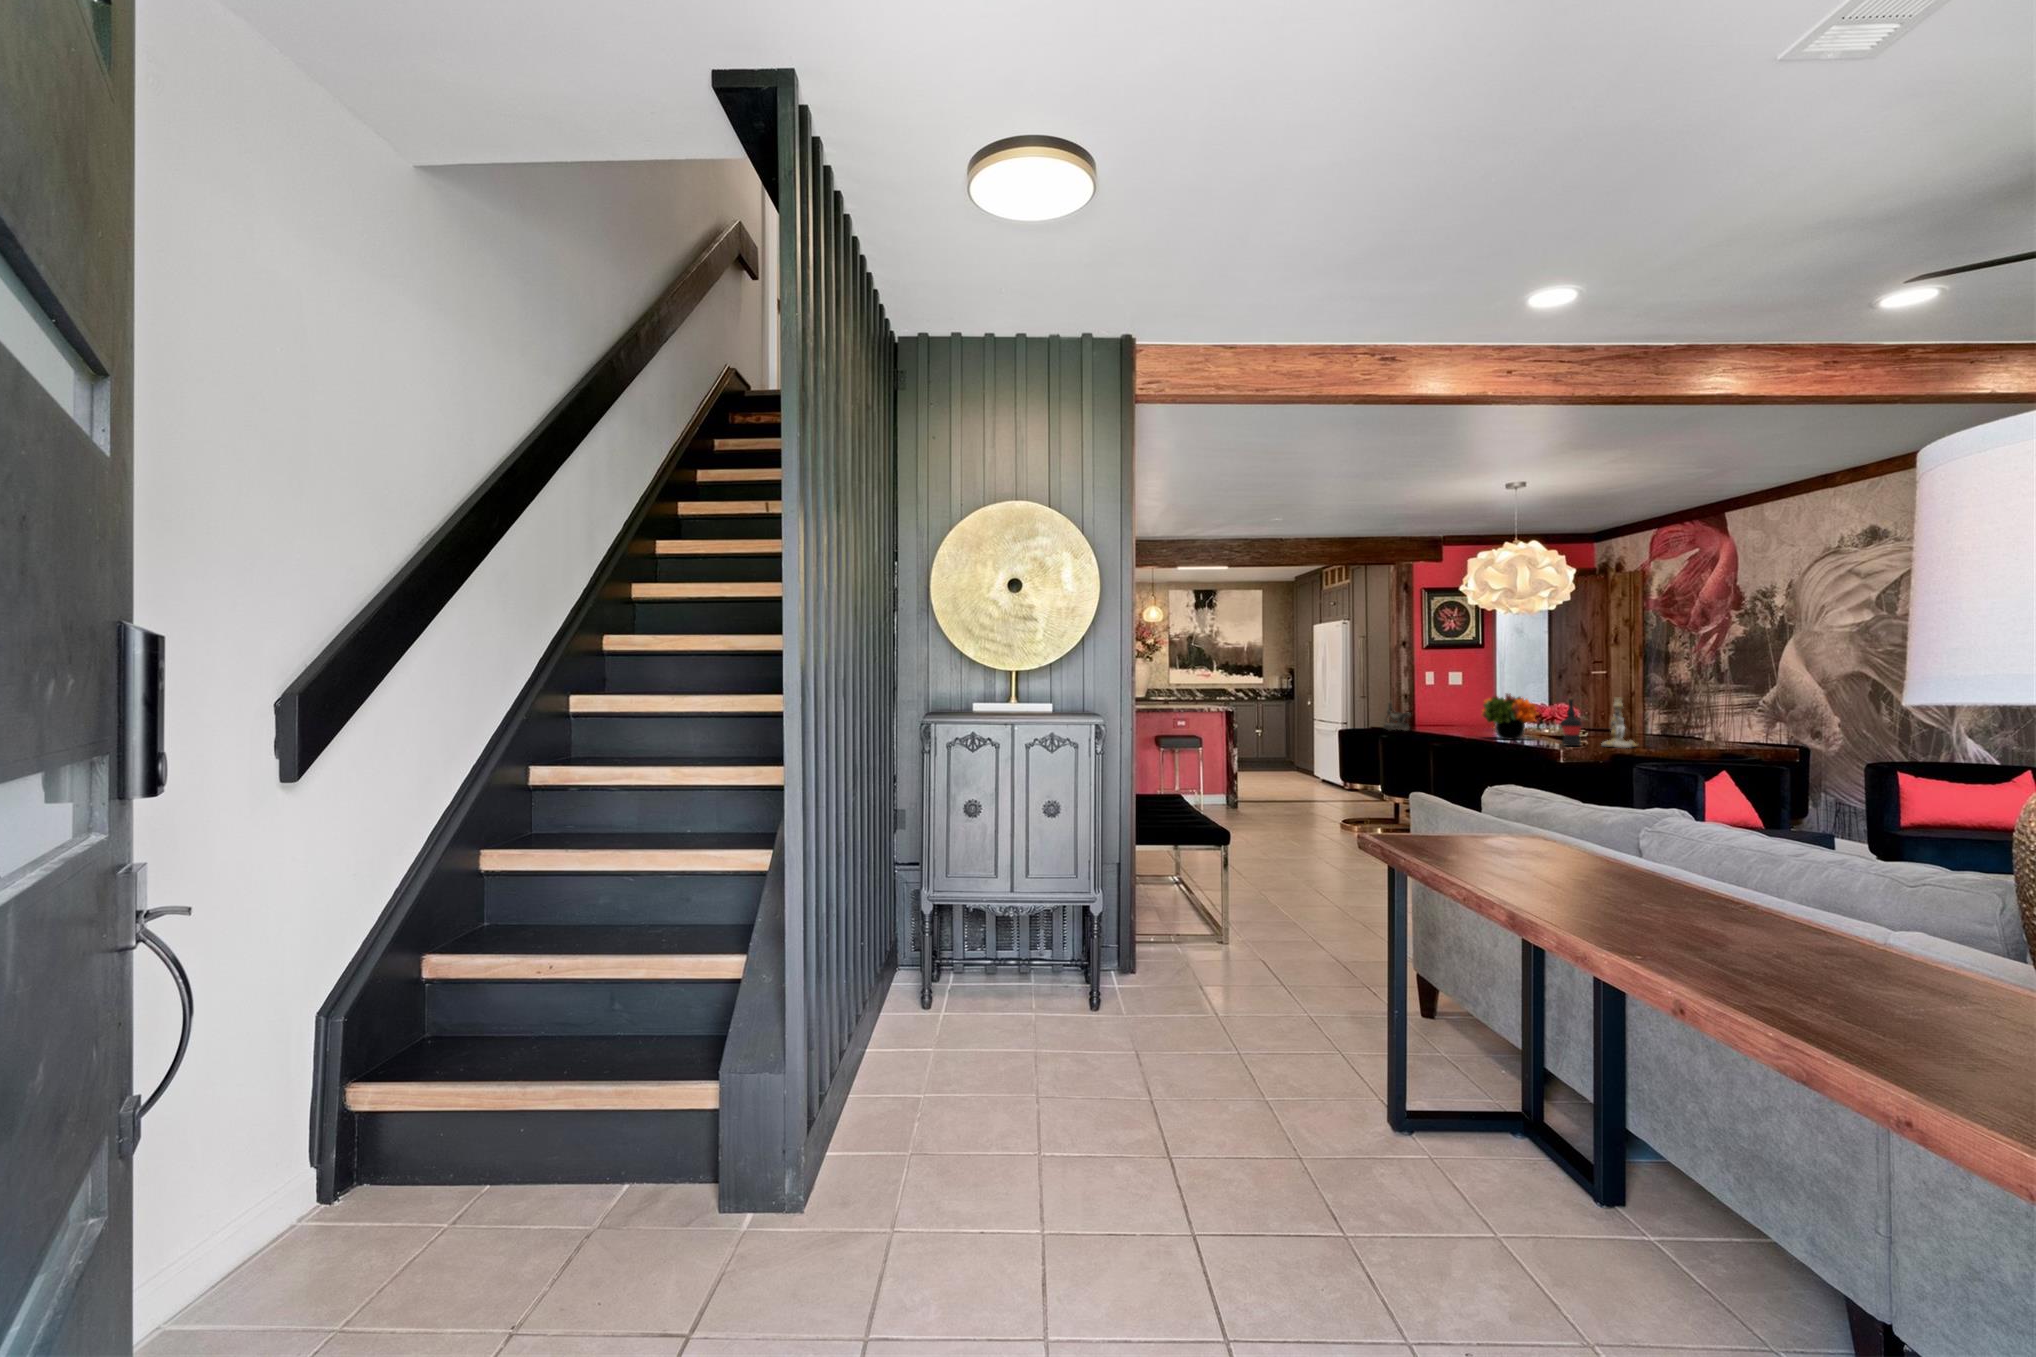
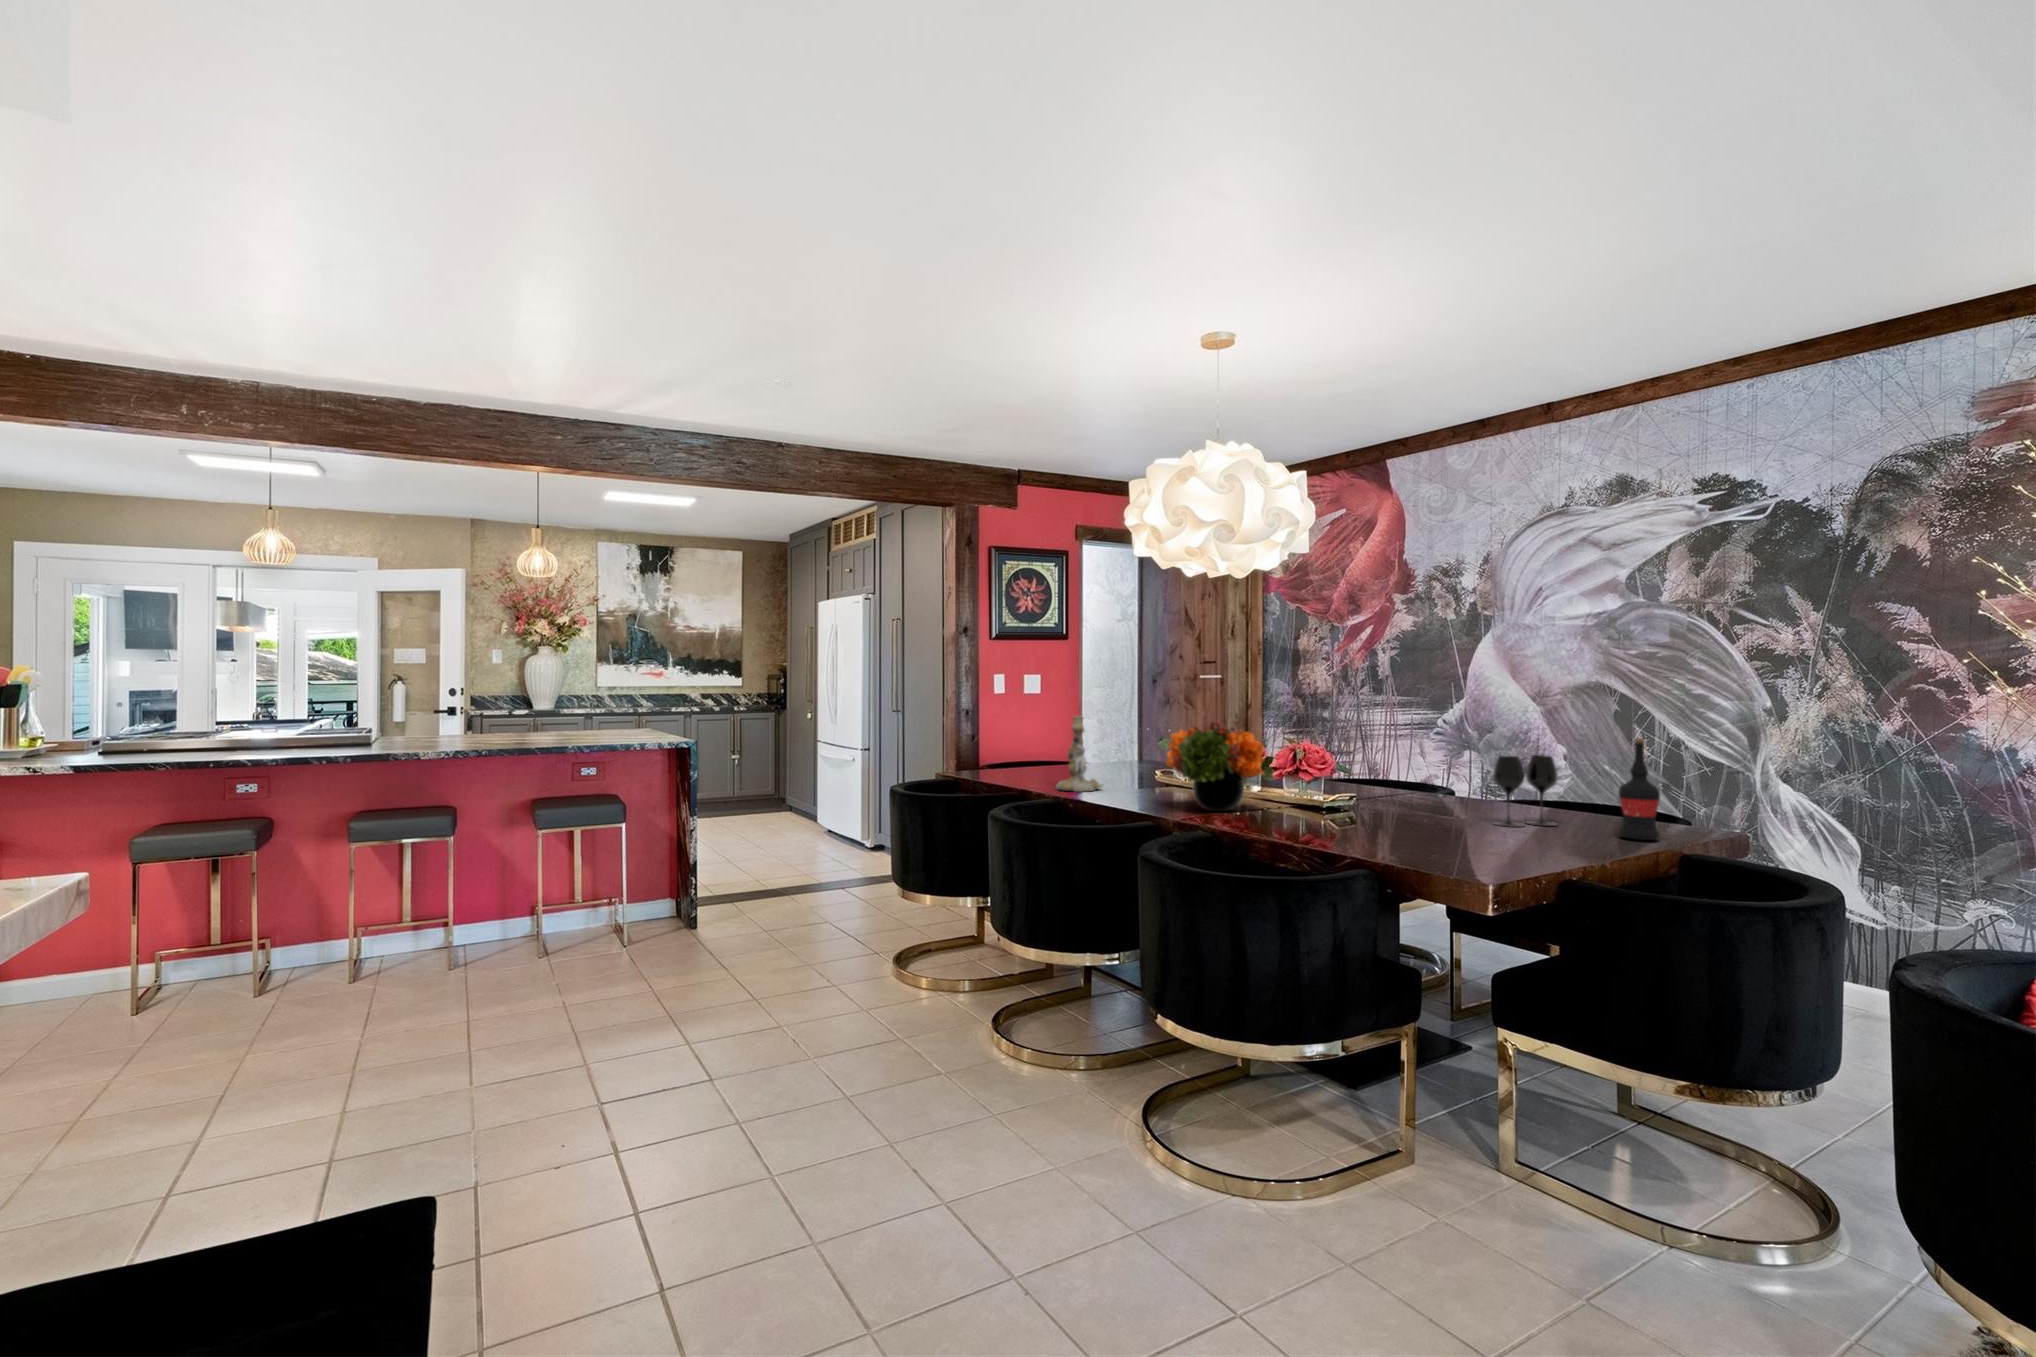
wine bottle: present [1561,697,1582,746] -> present [1619,738,1660,840]
candlestick: present [1602,698,1637,748] -> present [1056,716,1102,792]
decorative bowl: present [1384,702,1411,730] -> none [969,730,1022,787]
wine glass: none [1665,711,1709,749] -> present [1493,755,1557,827]

